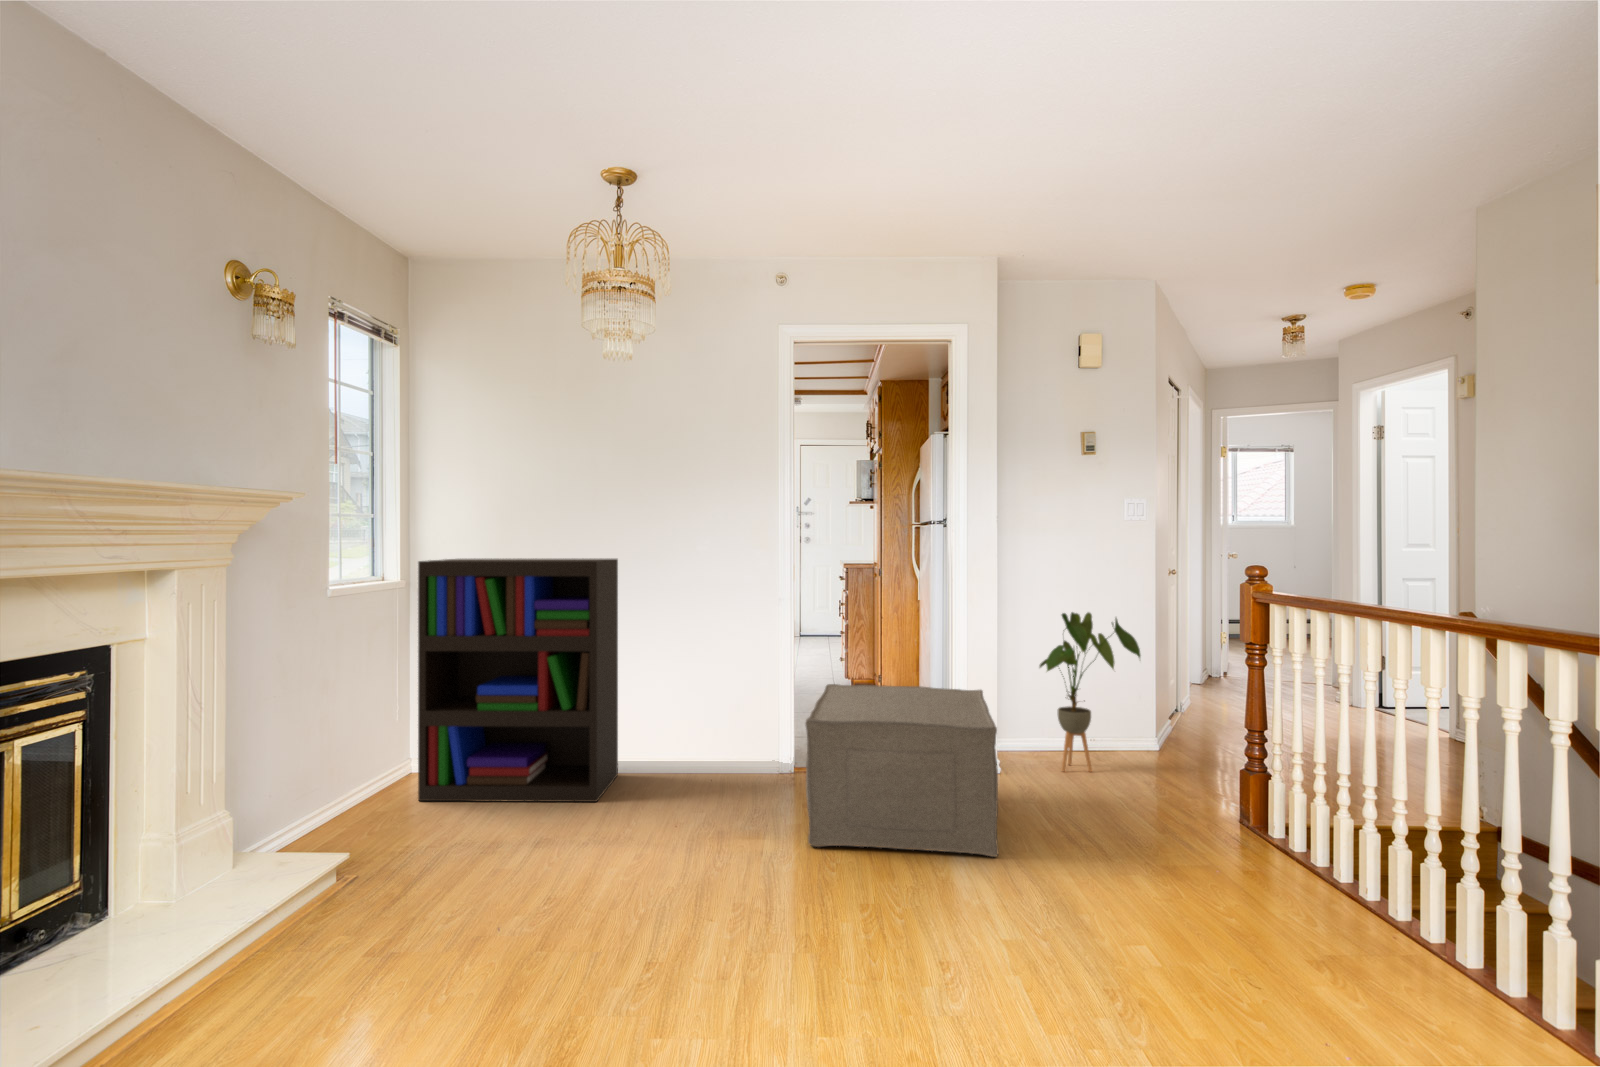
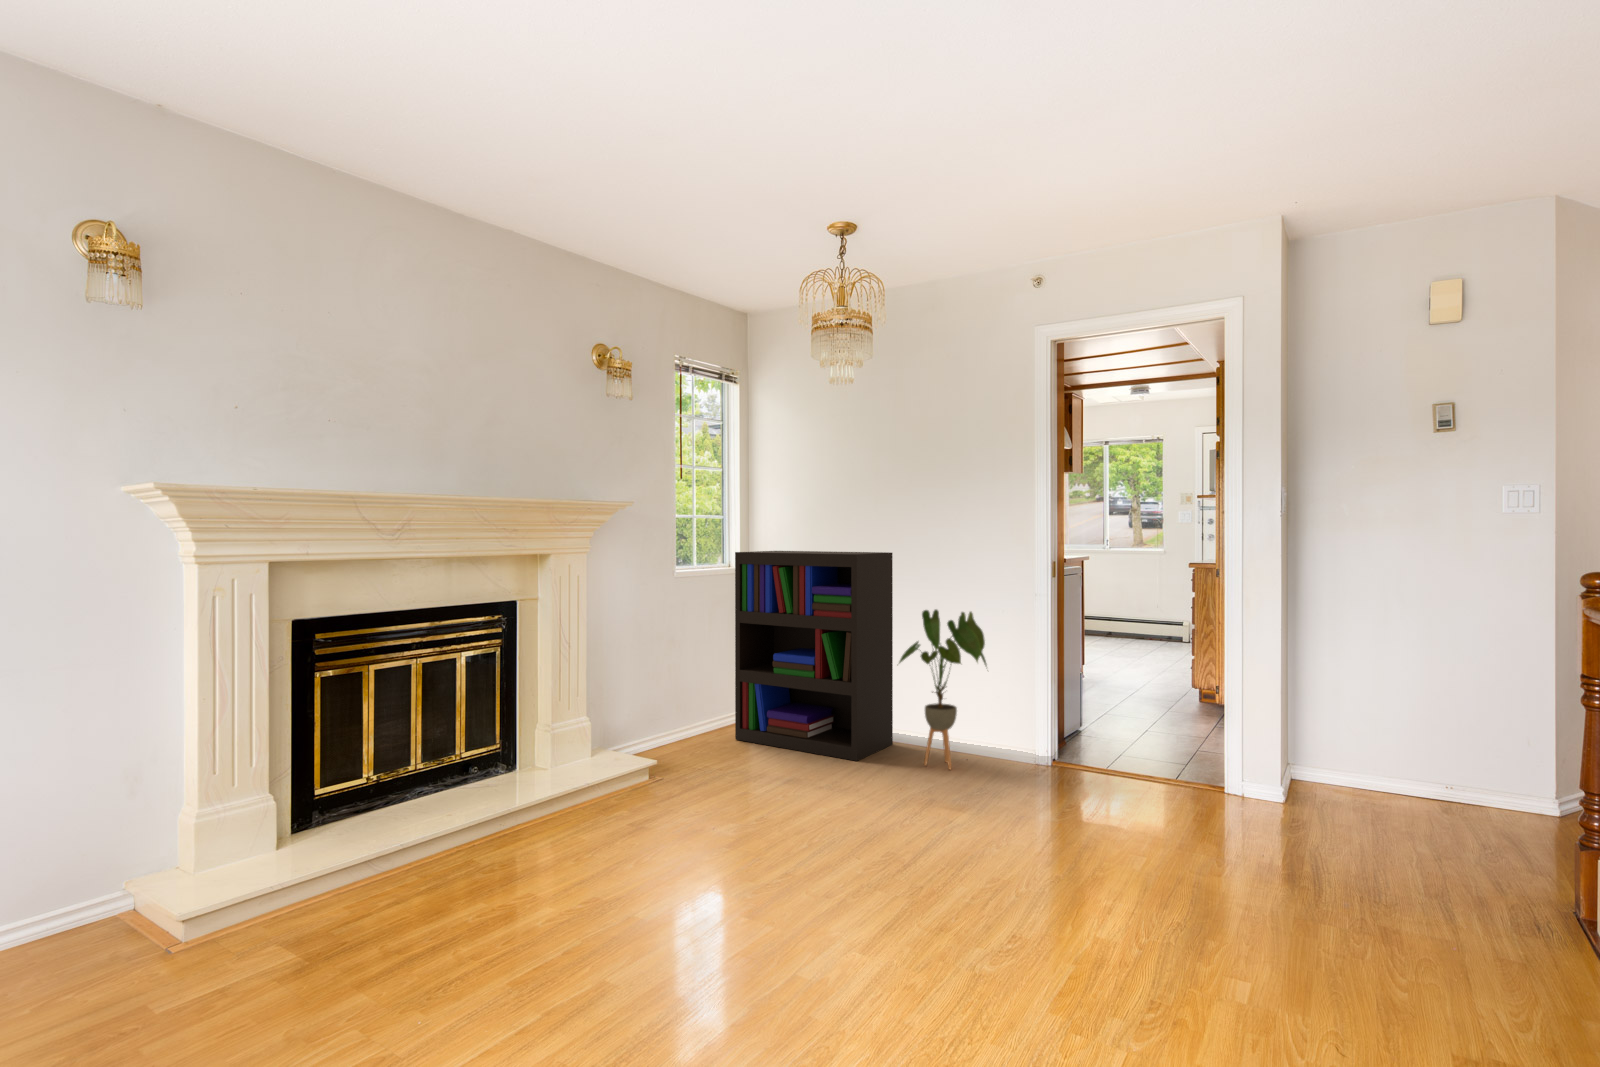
house plant: present [1040,612,1141,771] -> present [899,610,987,769]
ottoman: present [805,684,998,857] -> none [993,681,1234,871]

